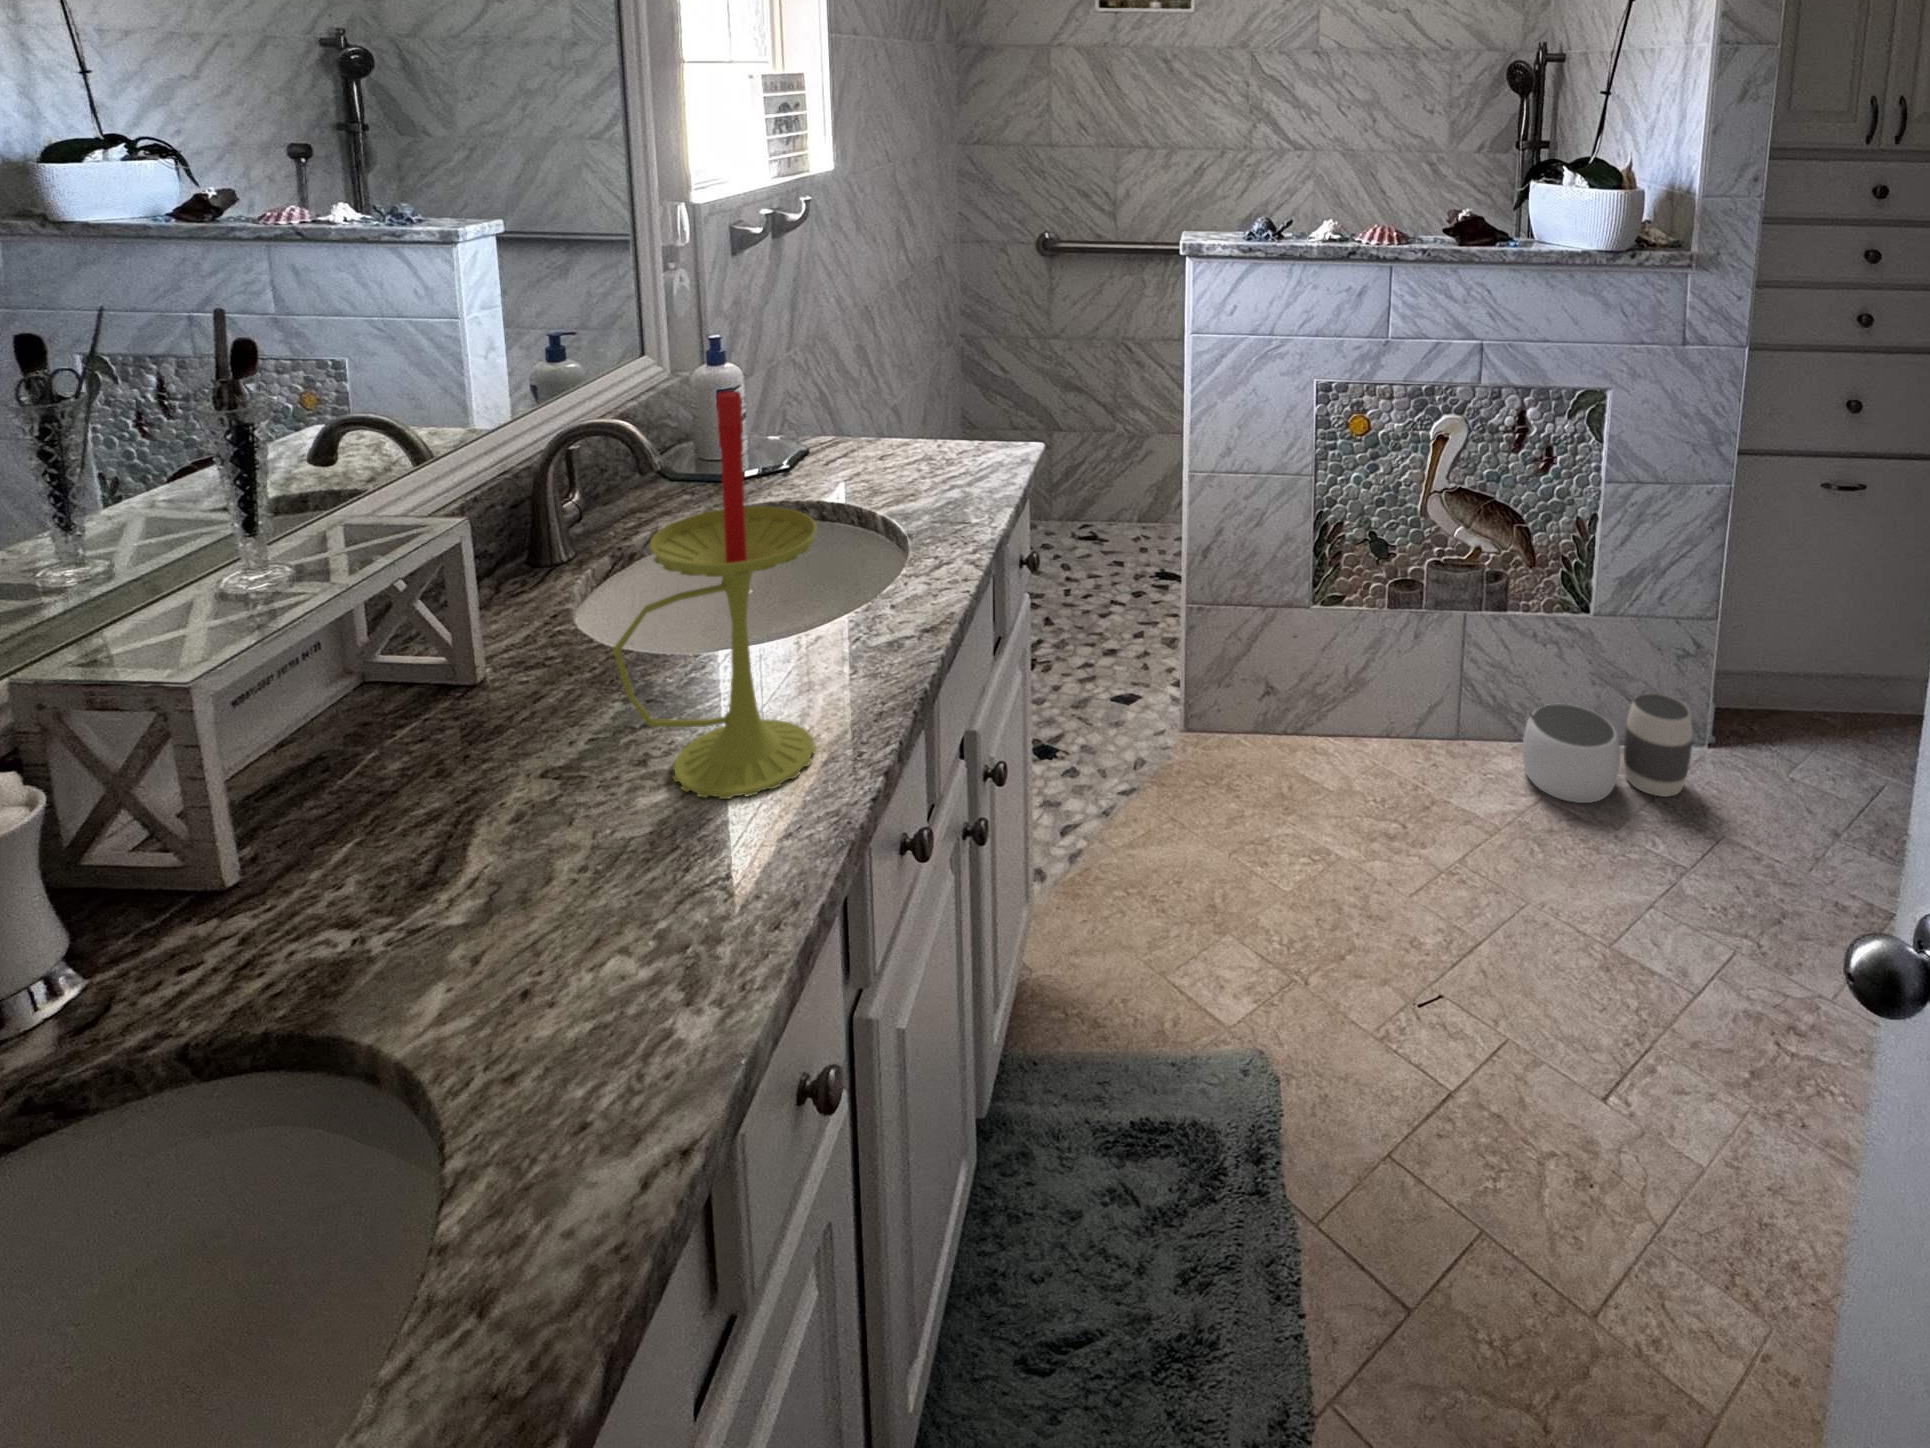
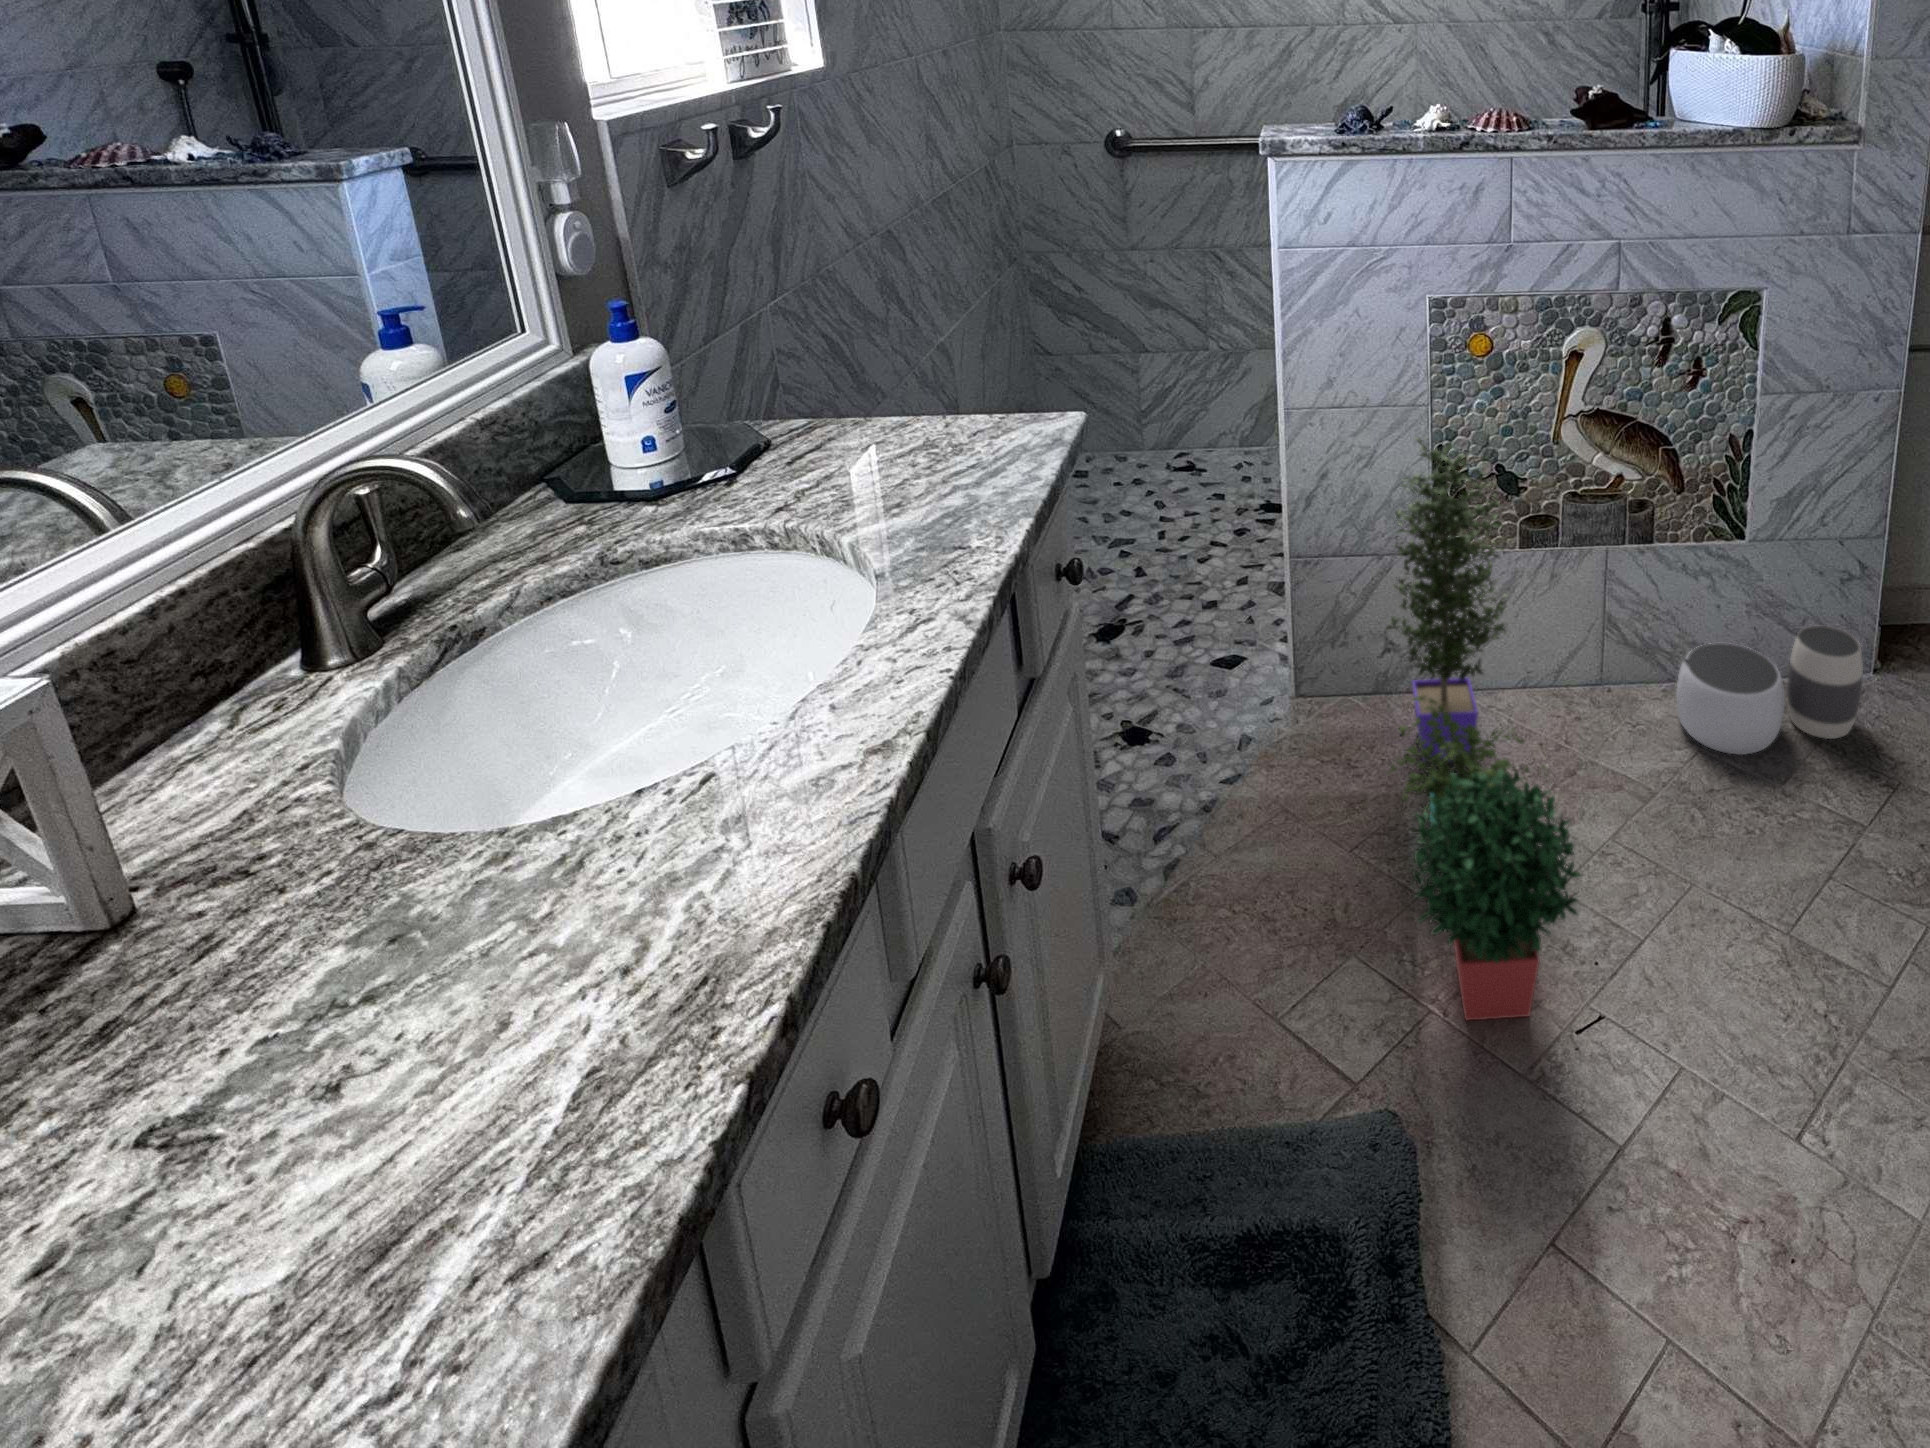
candle: present [613,391,817,799] -> none [197,470,649,1156]
potted plant: none [1264,498,1428,990] -> present [1387,437,1581,1021]

